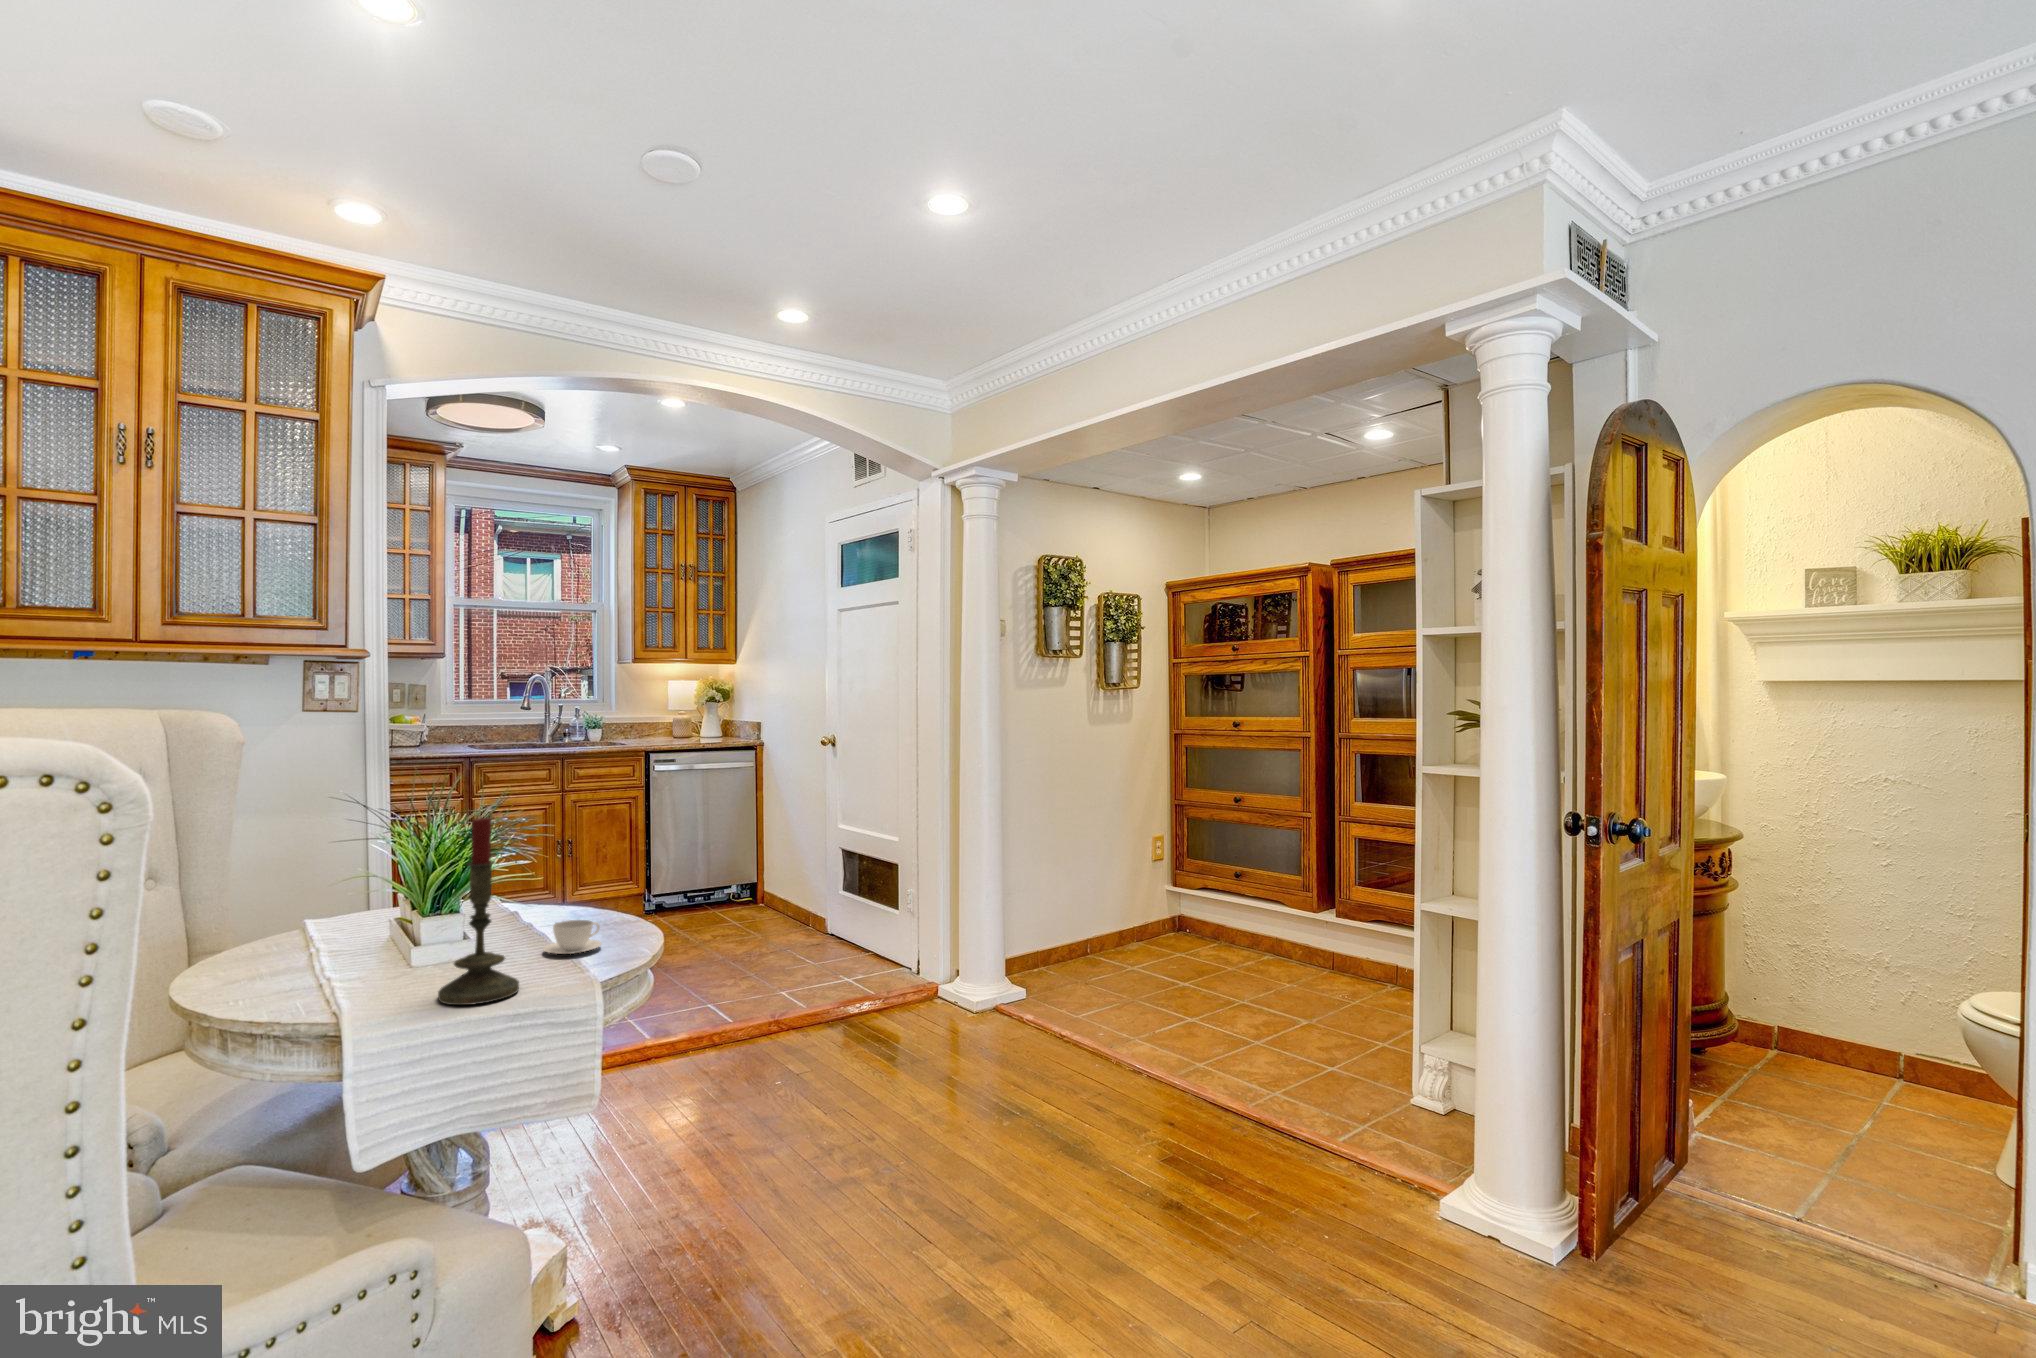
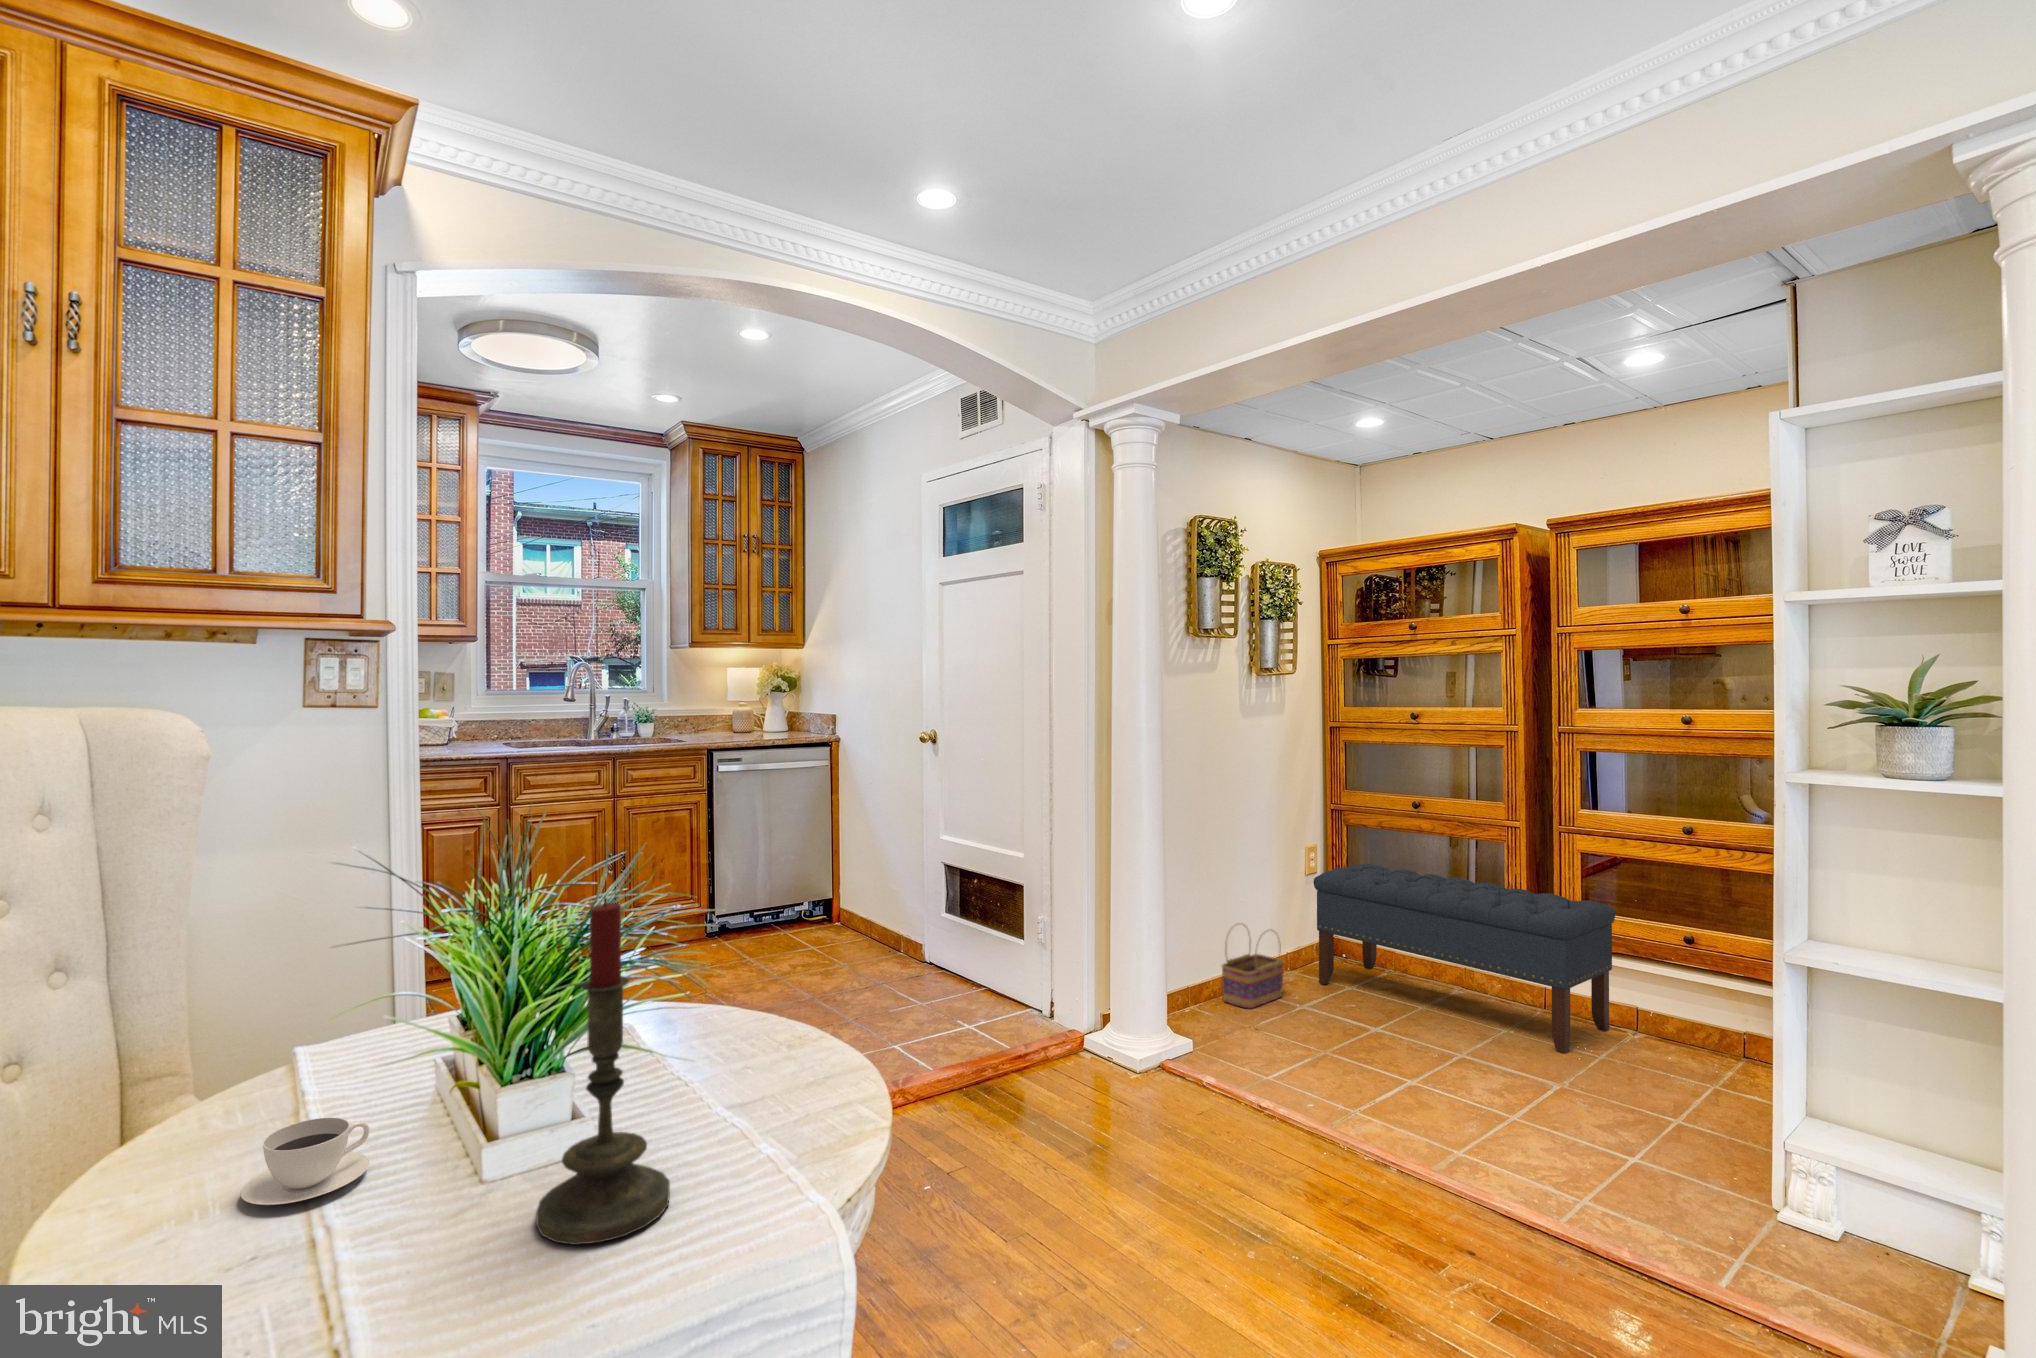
bench: none [1153,850,1381,998] -> present [1313,864,1615,1054]
basket: none [1067,897,1122,968] -> present [1222,948,1283,1008]
teacup: present [543,920,601,954] -> present [240,1117,370,1205]

